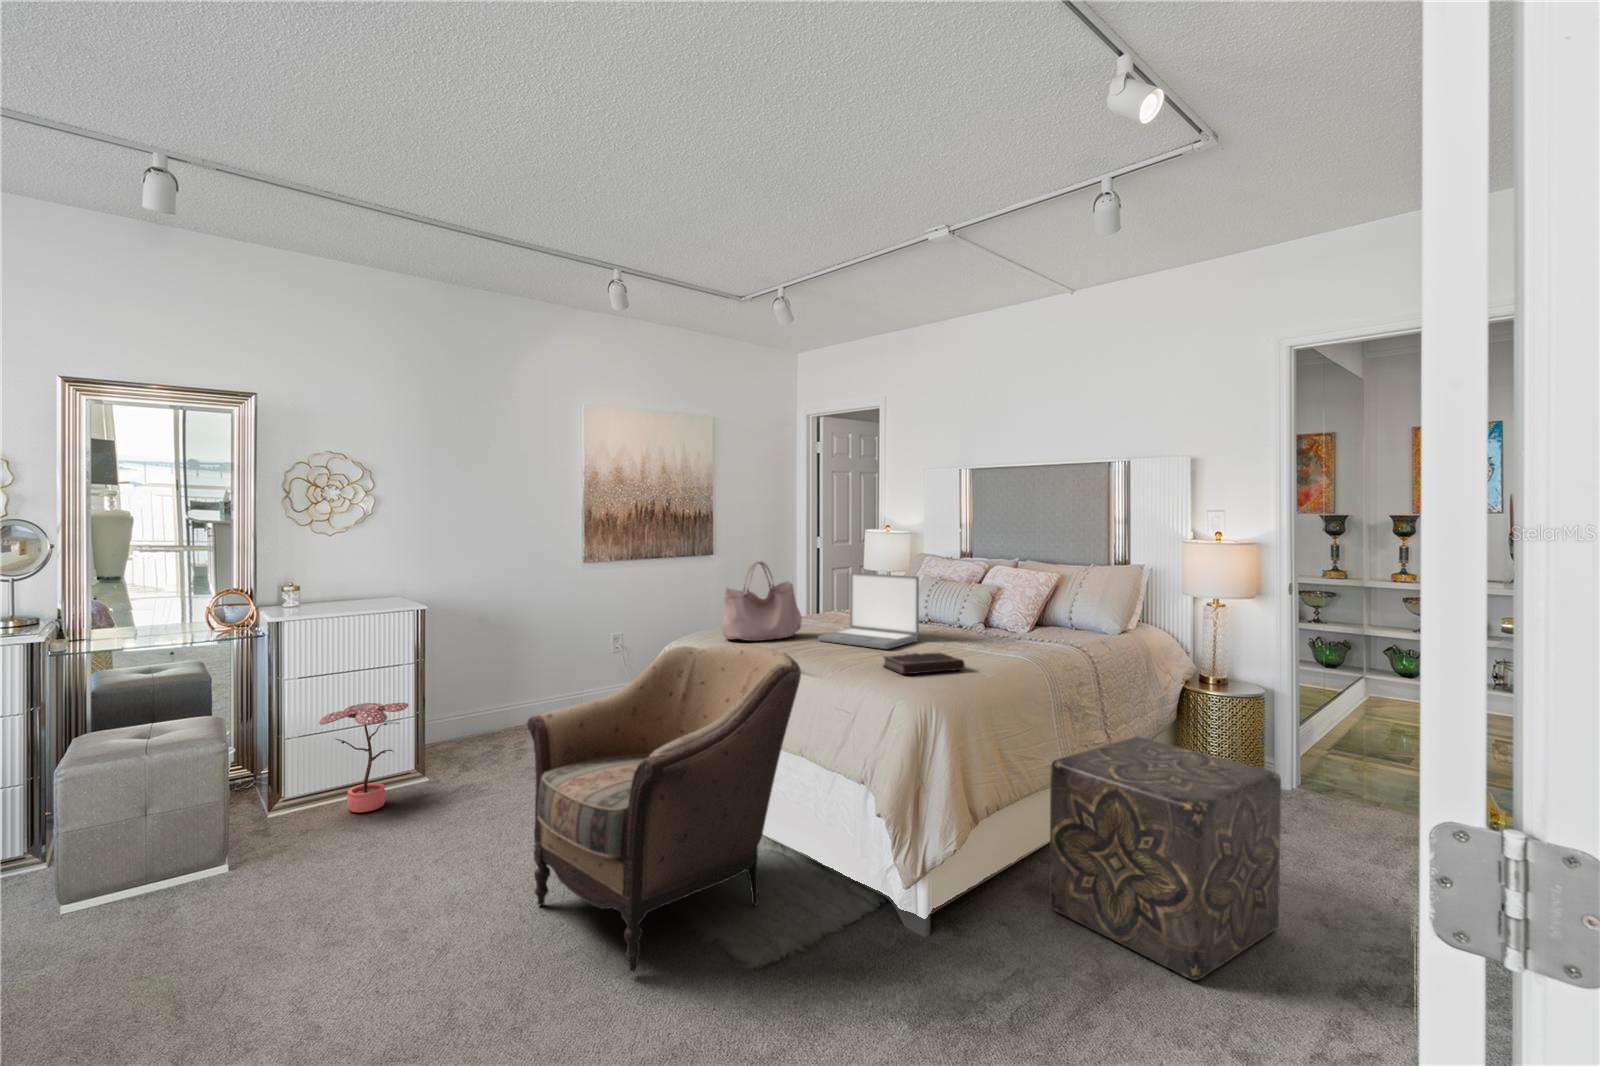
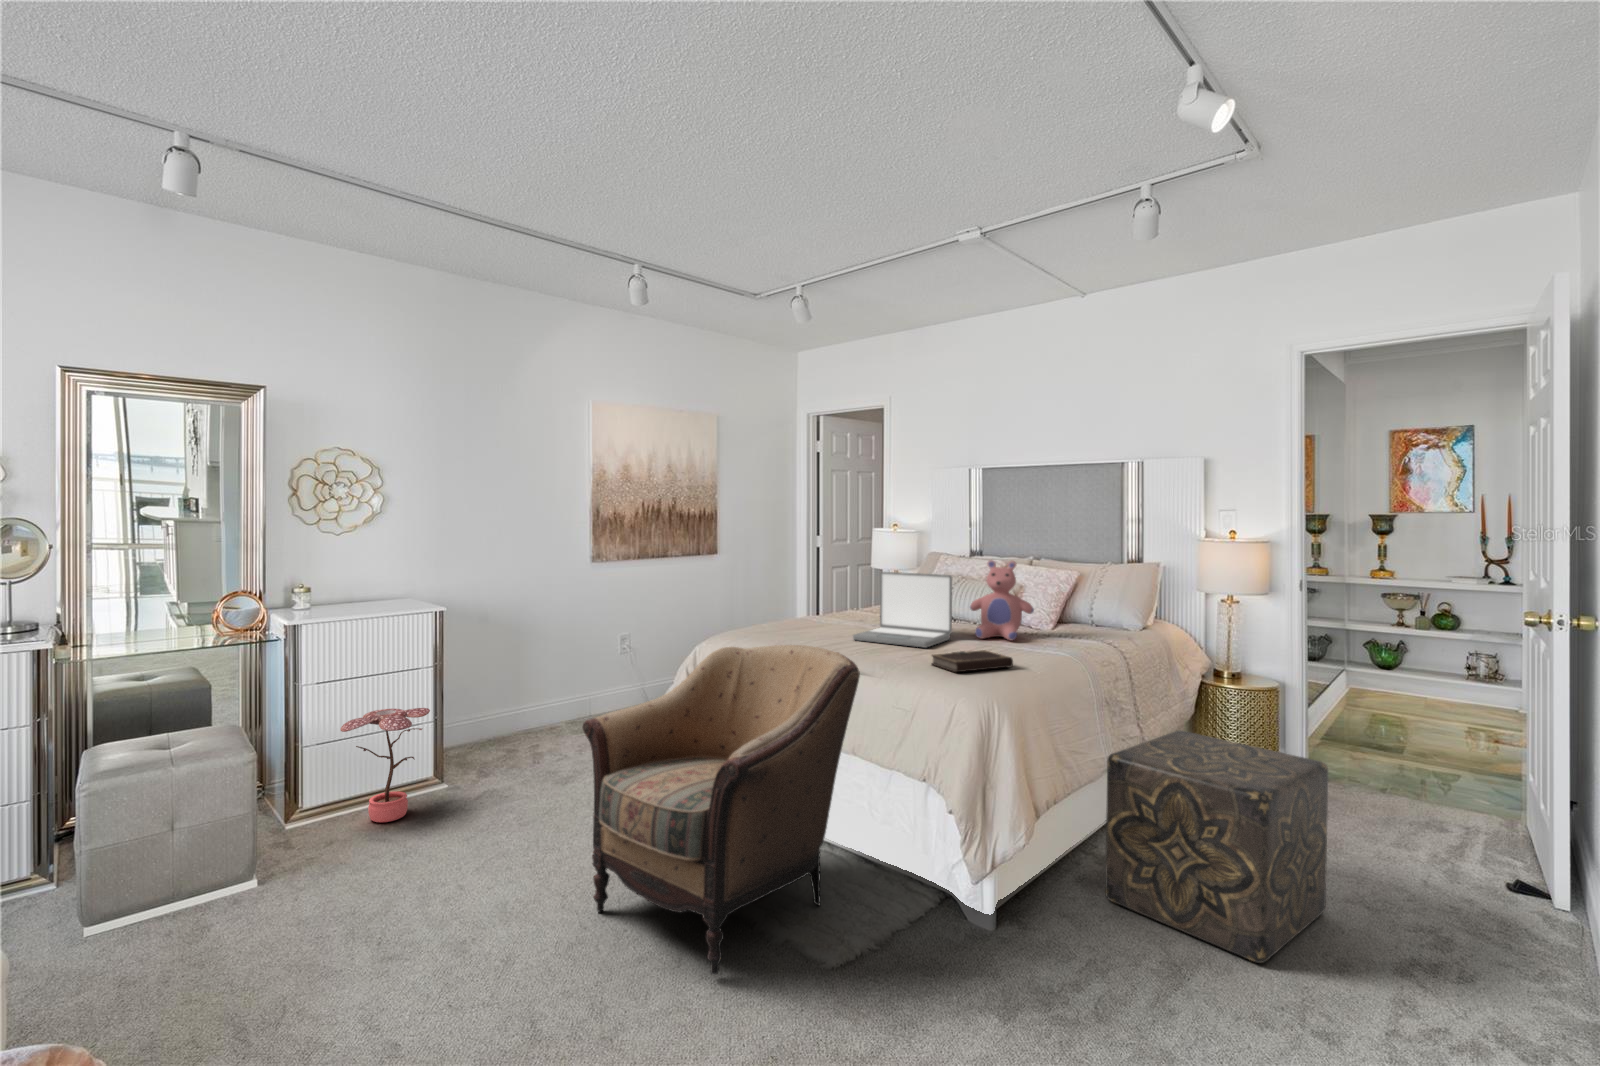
handbag: present [722,561,802,641] -> none [756,561,833,640]
teddy bear: none [941,561,1004,643] -> present [970,560,1034,640]

